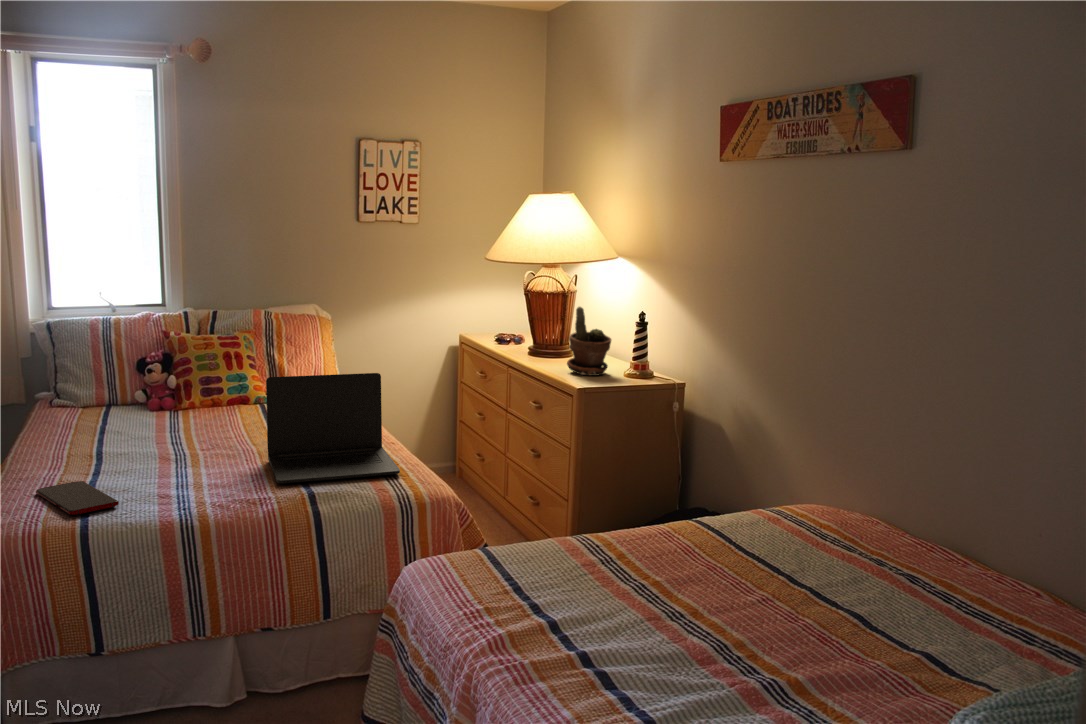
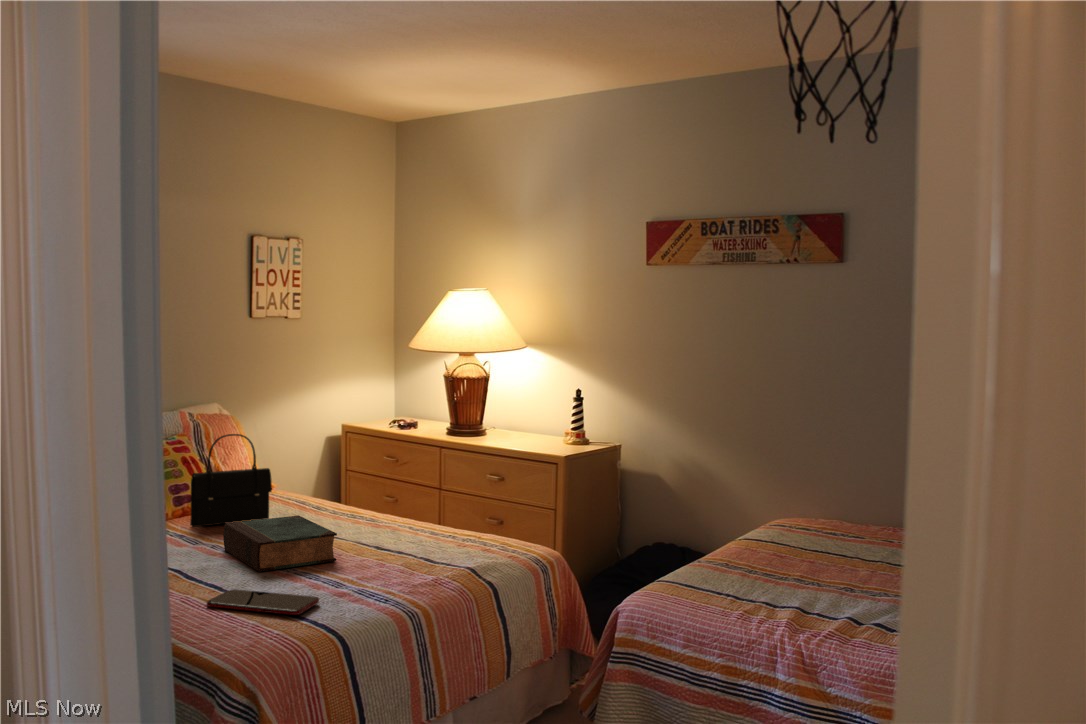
potted plant: present [567,307,611,376] -> none [524,389,564,450]
handbag: none [192,335,269,418] -> present [190,434,272,527]
laptop: present [266,373,400,483] -> none [356,456,495,565]
book: none [142,418,245,468] -> present [223,515,337,572]

